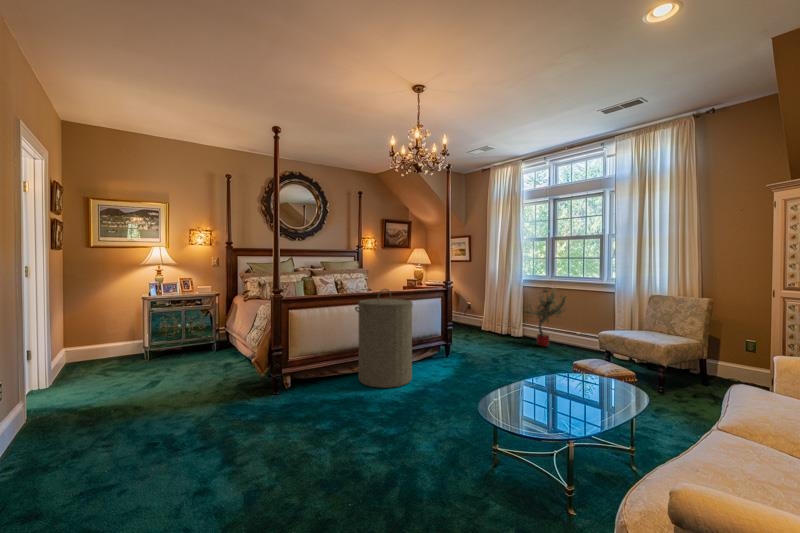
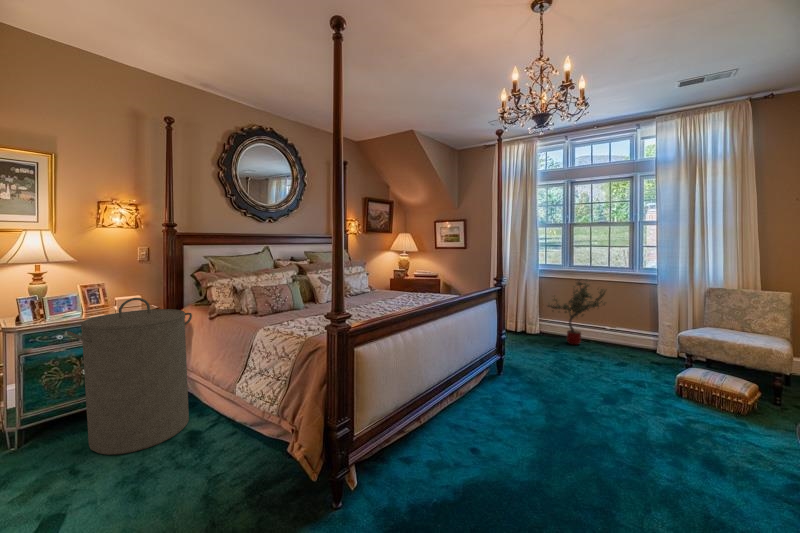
laundry hamper: present [355,289,413,388] -> present [67,298,192,455]

